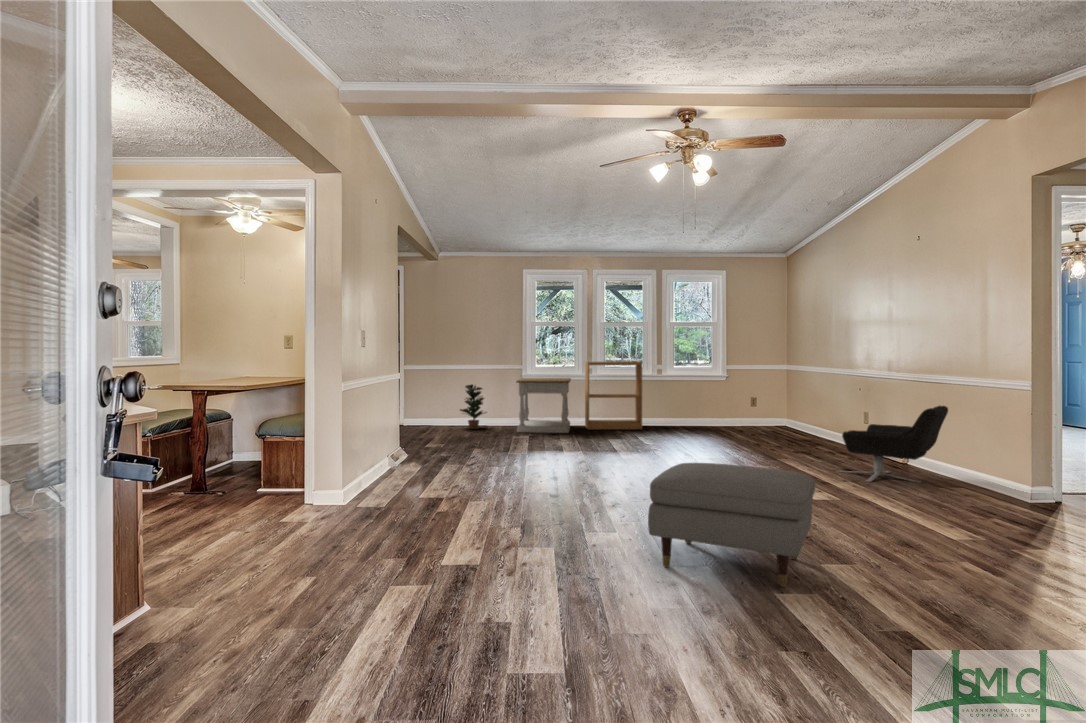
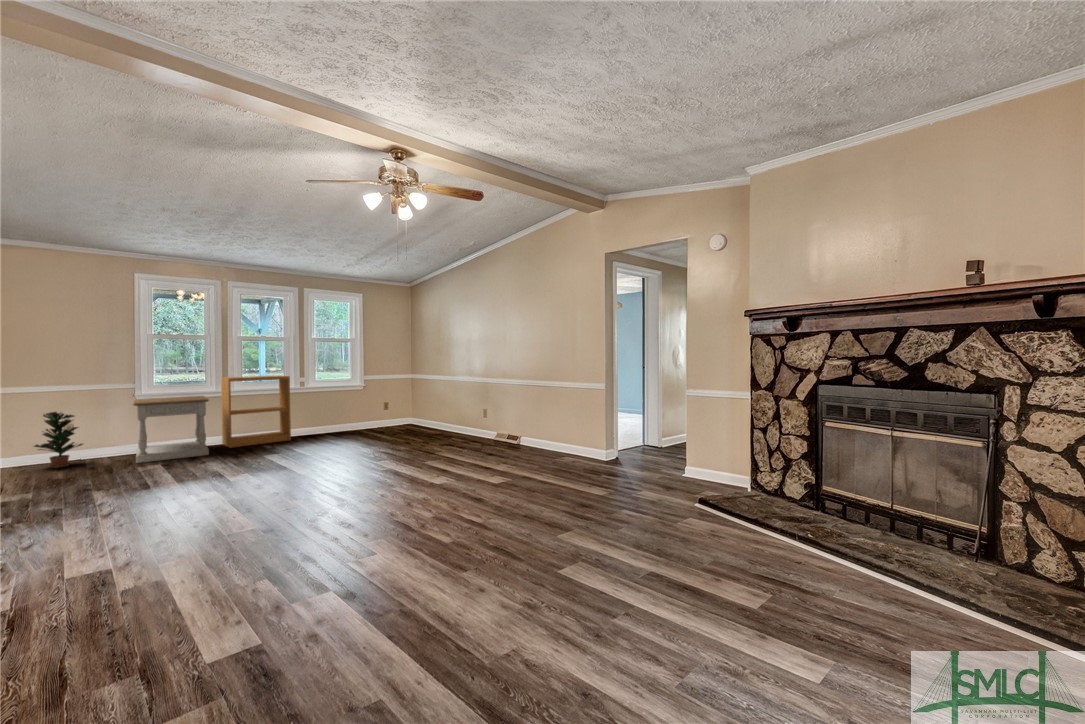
lounge chair: present [840,406,948,482] -> none [487,401,554,462]
ottoman: present [648,463,815,587] -> none [433,473,576,590]

